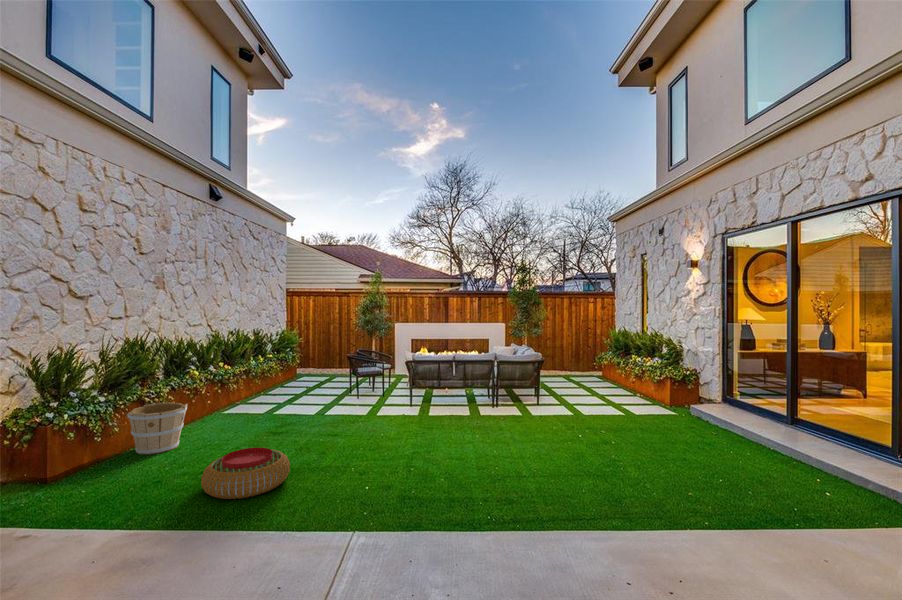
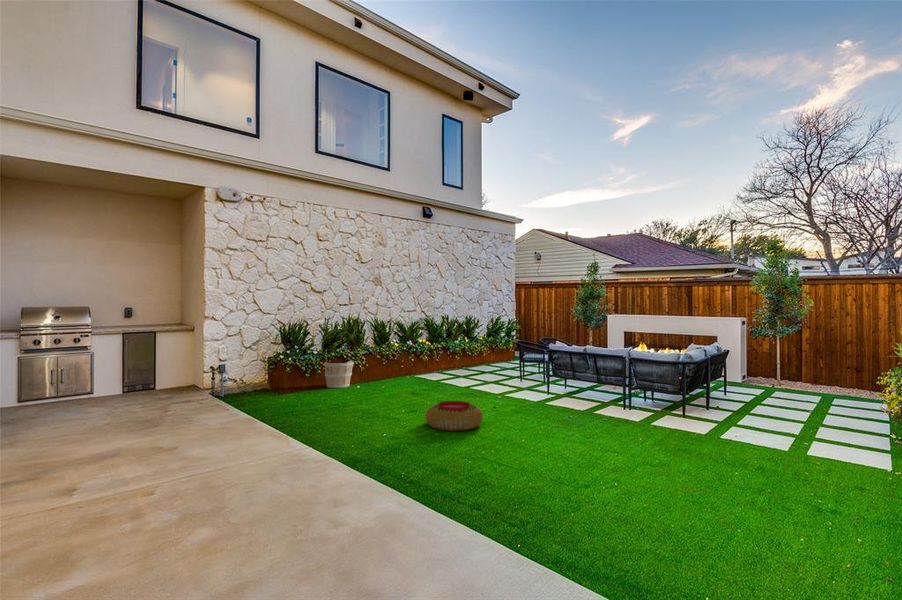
pouf: present [201,447,290,499] -> present [425,401,483,431]

